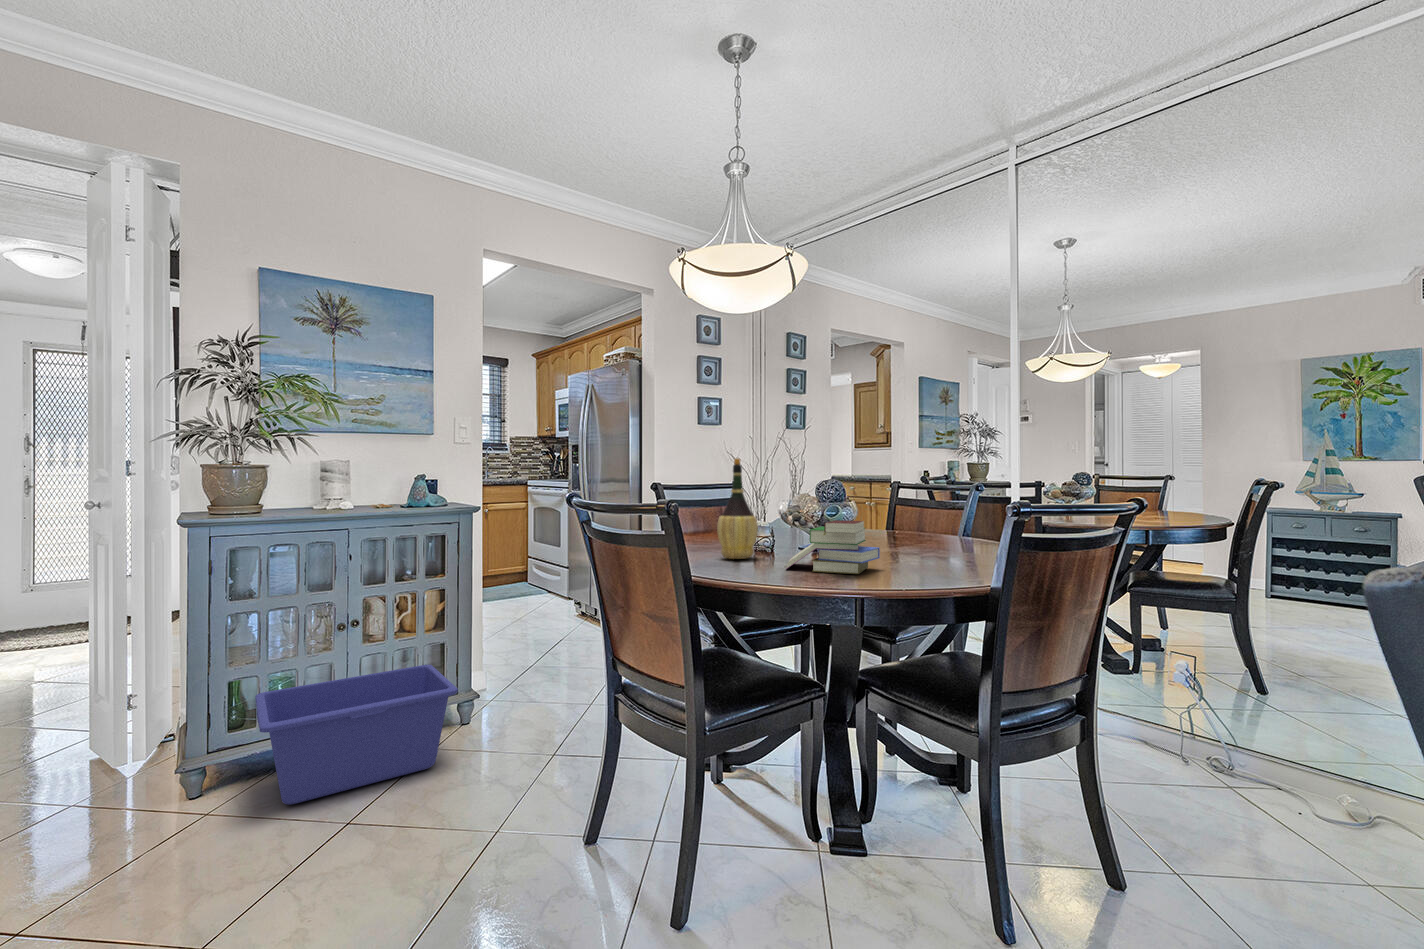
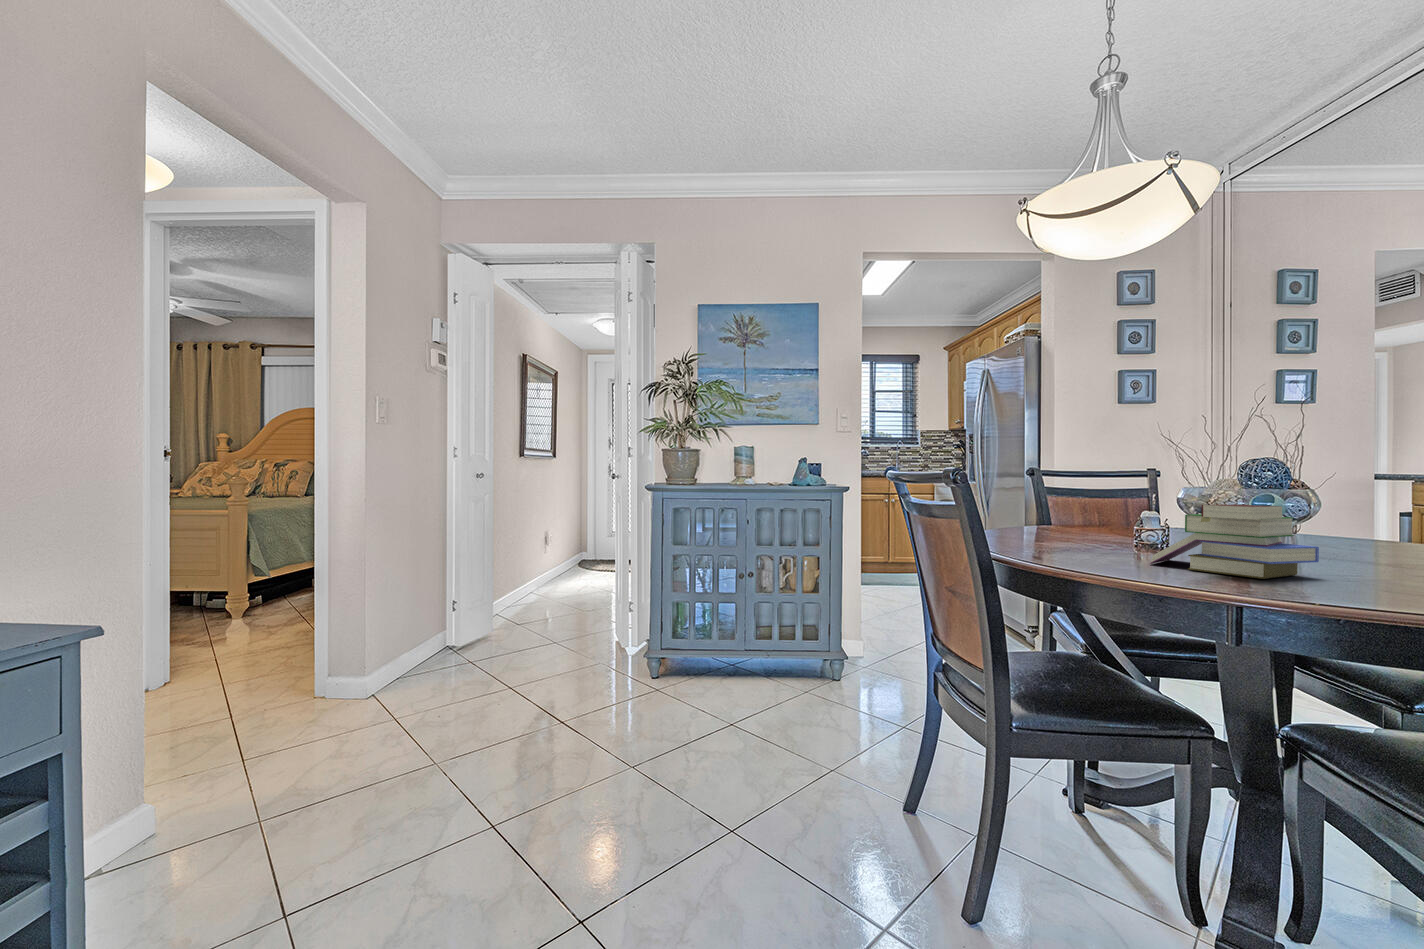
wine bottle: present [717,458,758,559] -> none [1069,429,1126,549]
storage bin: present [255,665,458,805] -> none [674,620,816,709]

